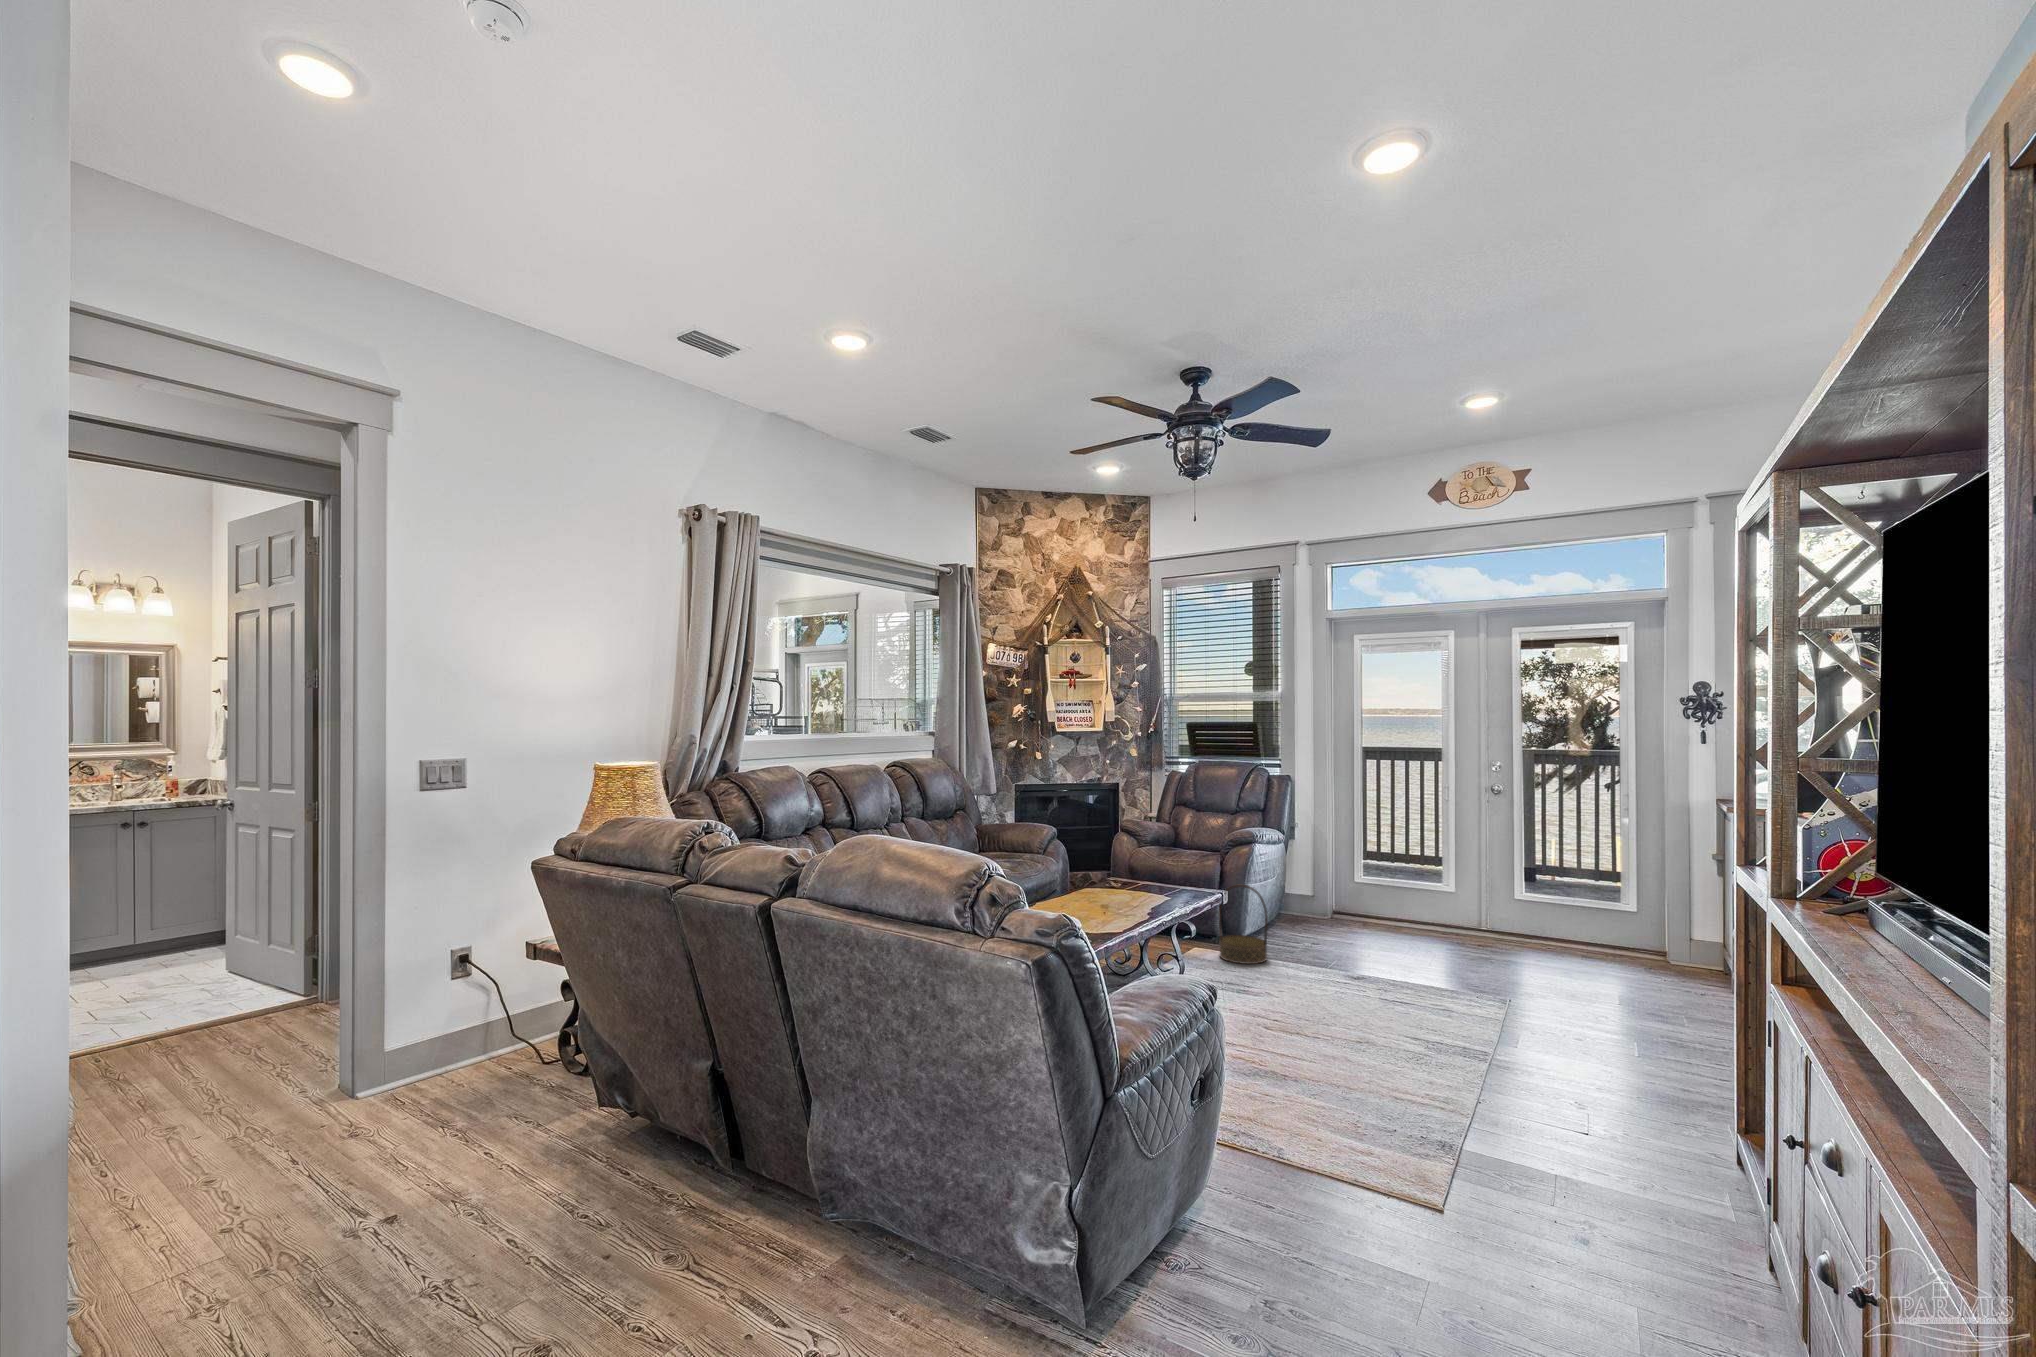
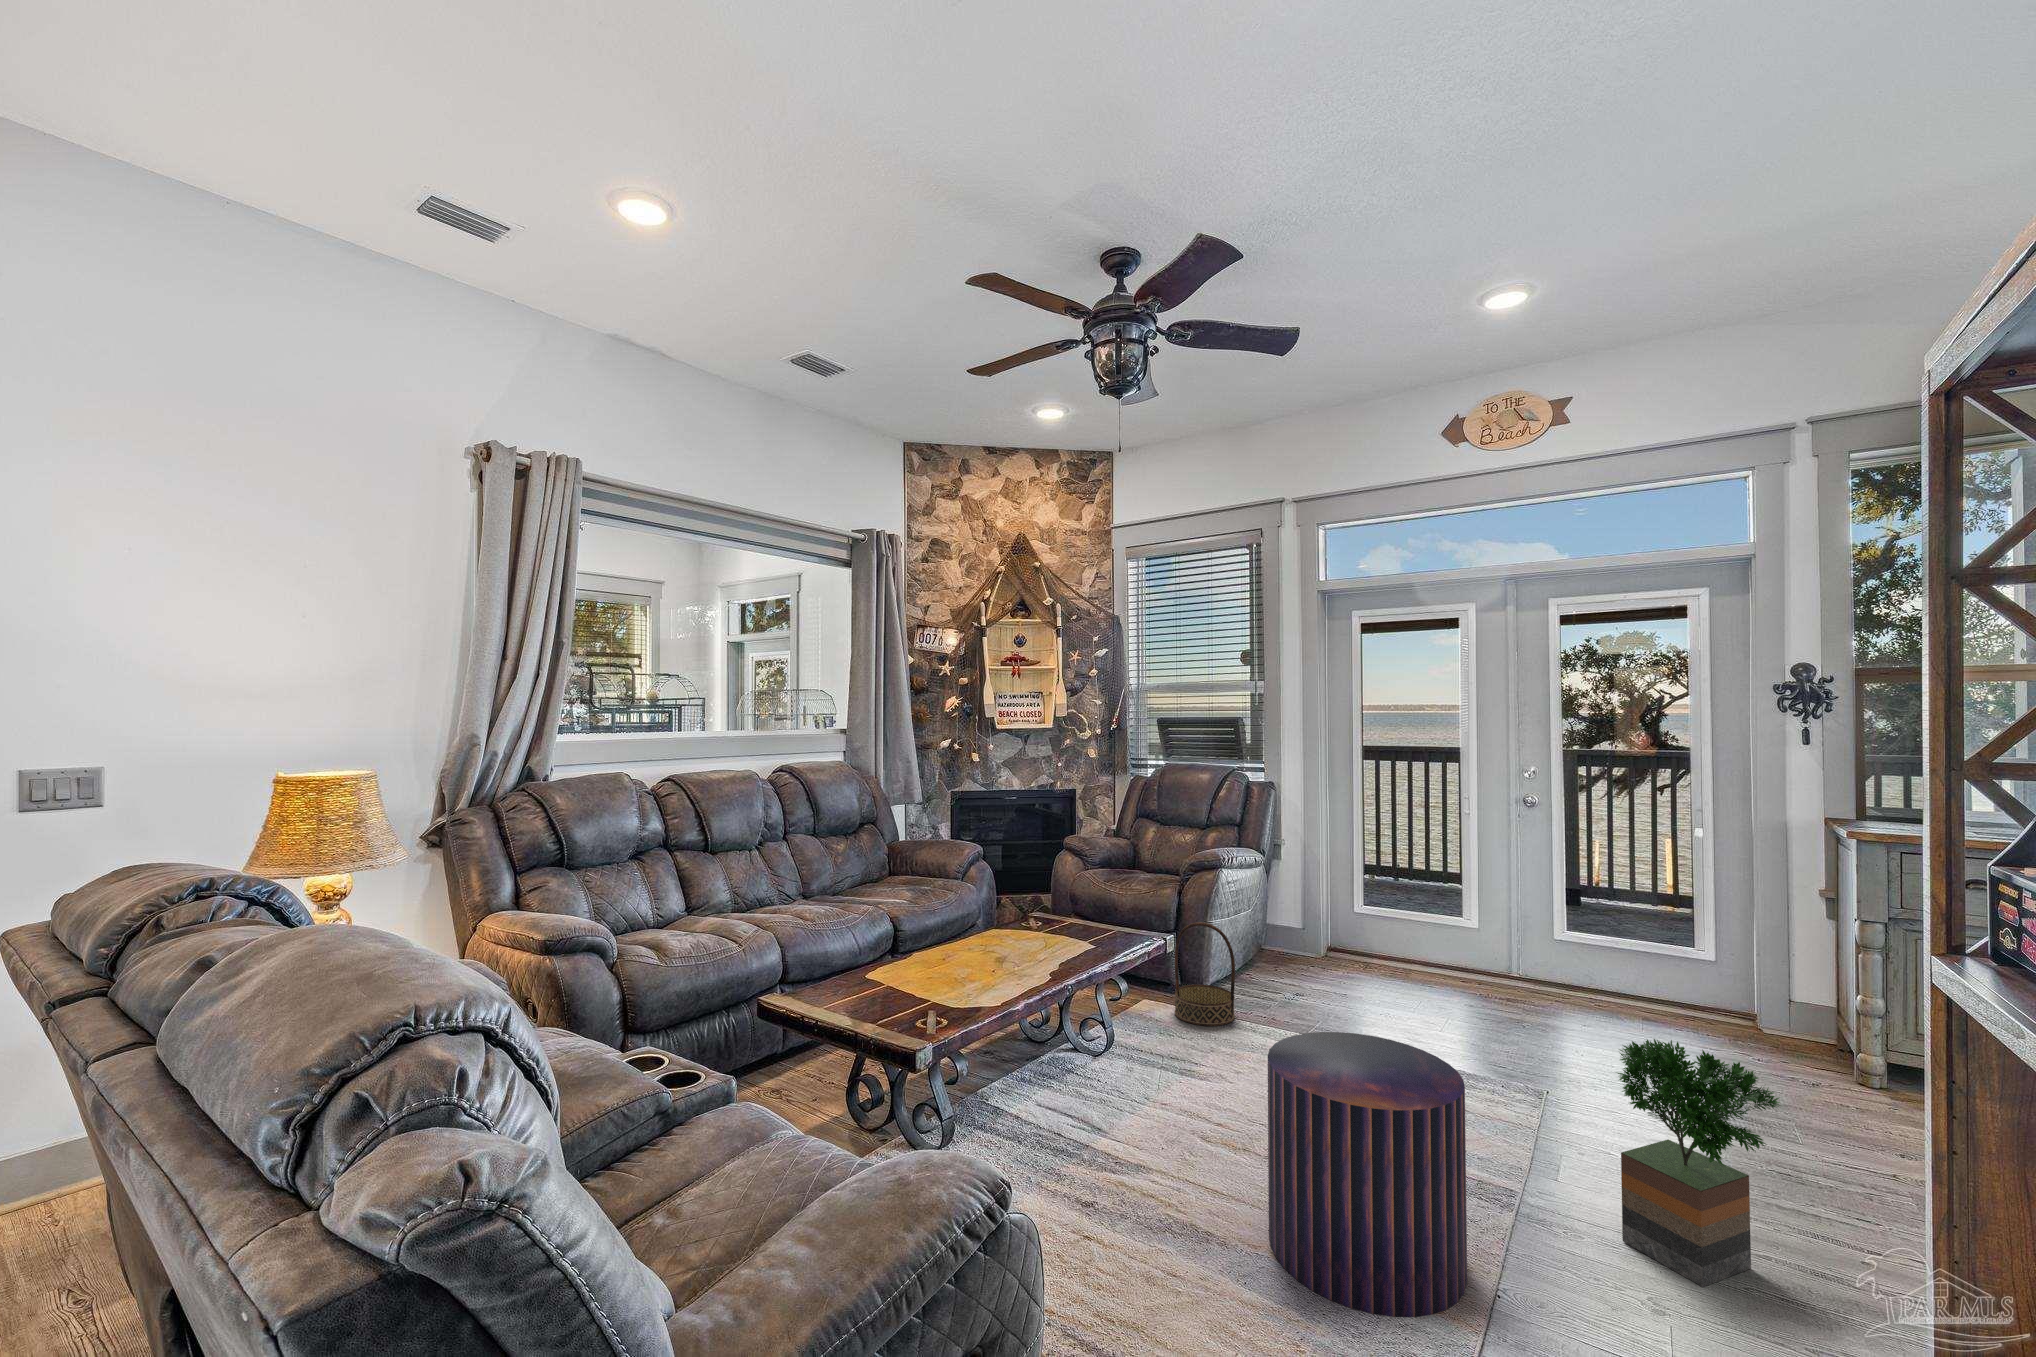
potted tree: none [1542,939,1648,1093] -> present [1616,1039,1780,1287]
pouf: none [1312,941,1445,1108] -> present [1268,1032,1467,1317]

